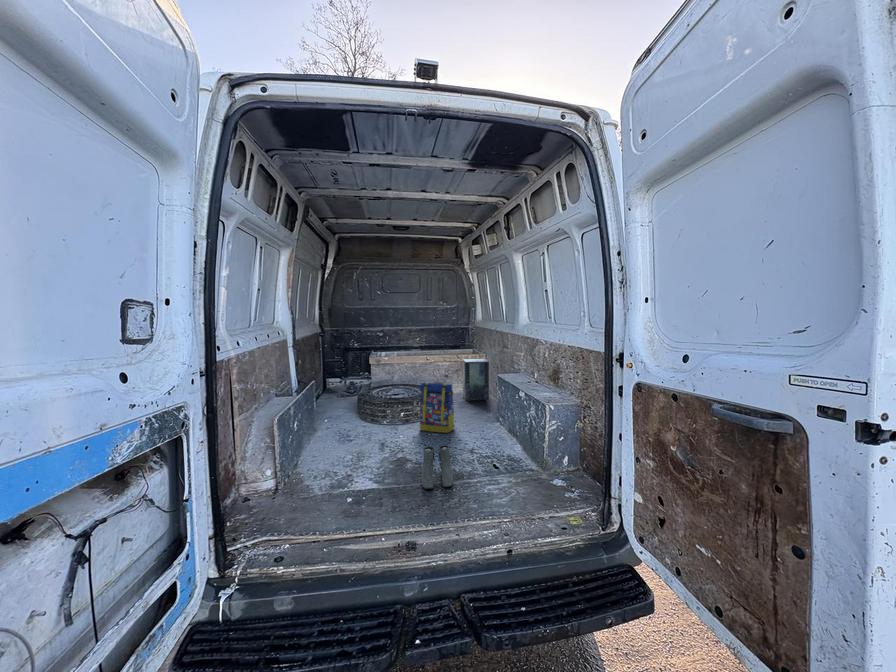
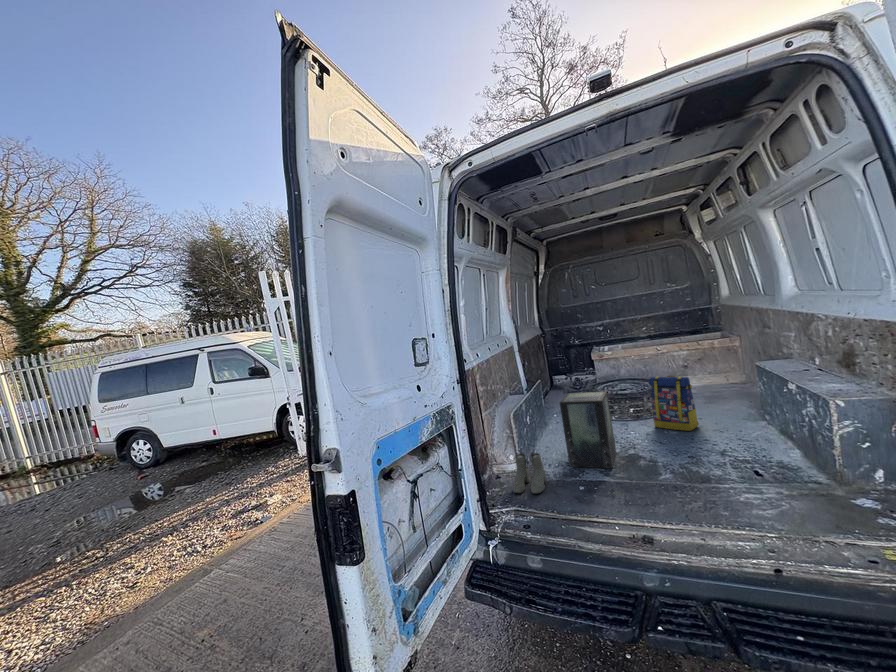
storage box: present [463,359,489,401] -> present [560,391,616,469]
boots: present [422,445,453,489] -> present [513,453,546,494]

